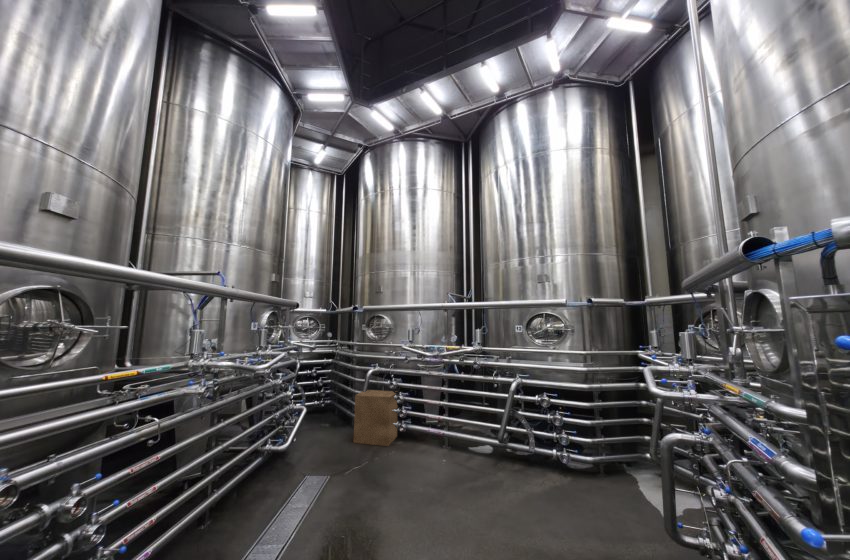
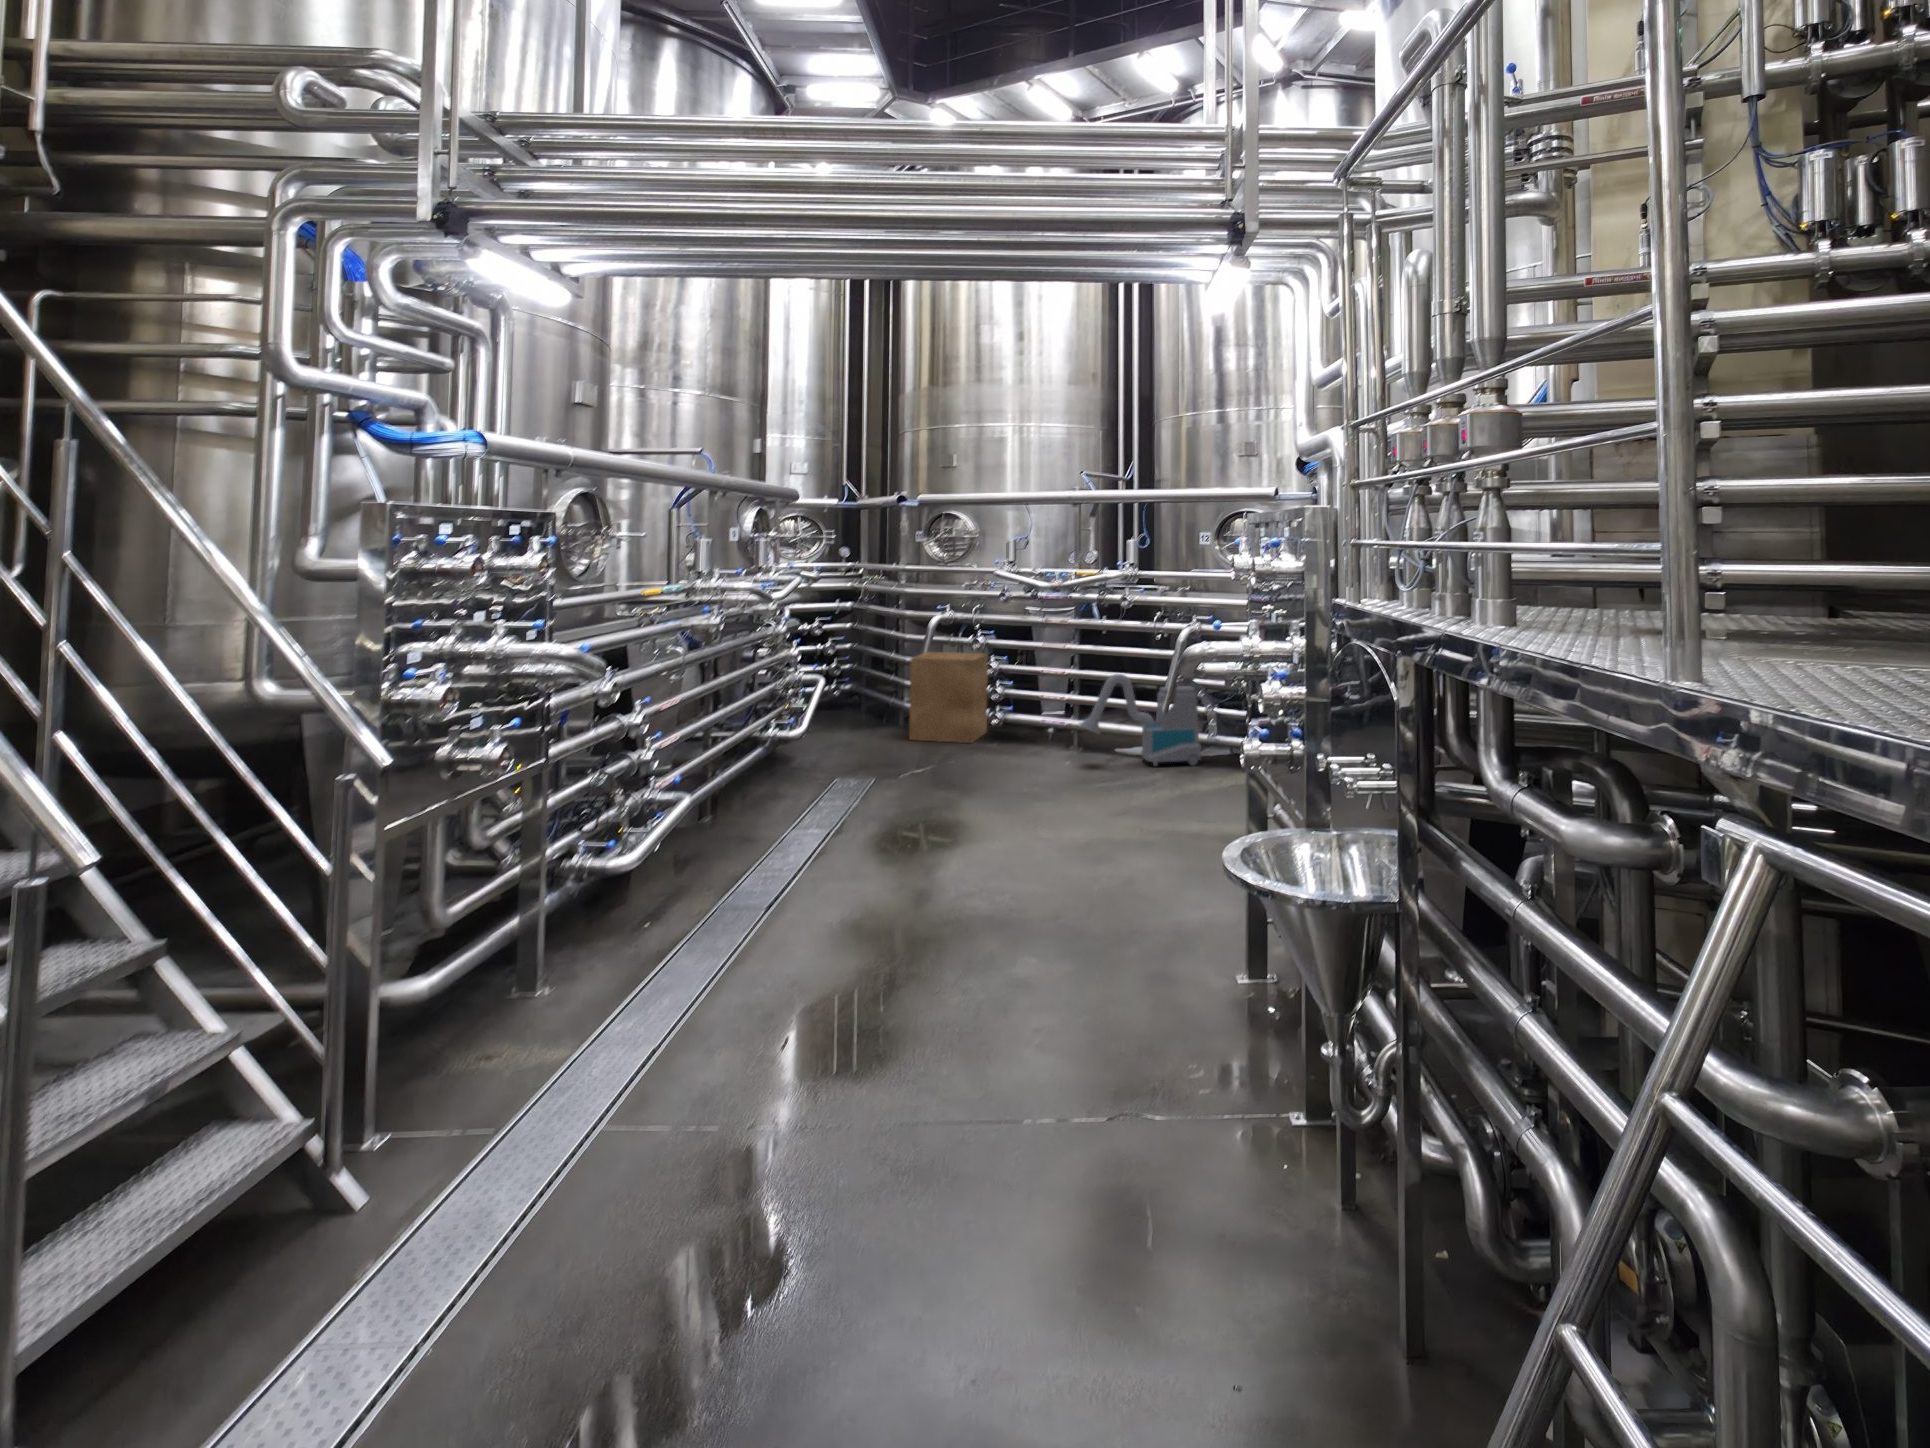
vacuum cleaner: none [453,410,529,471] -> present [1080,674,1201,766]

